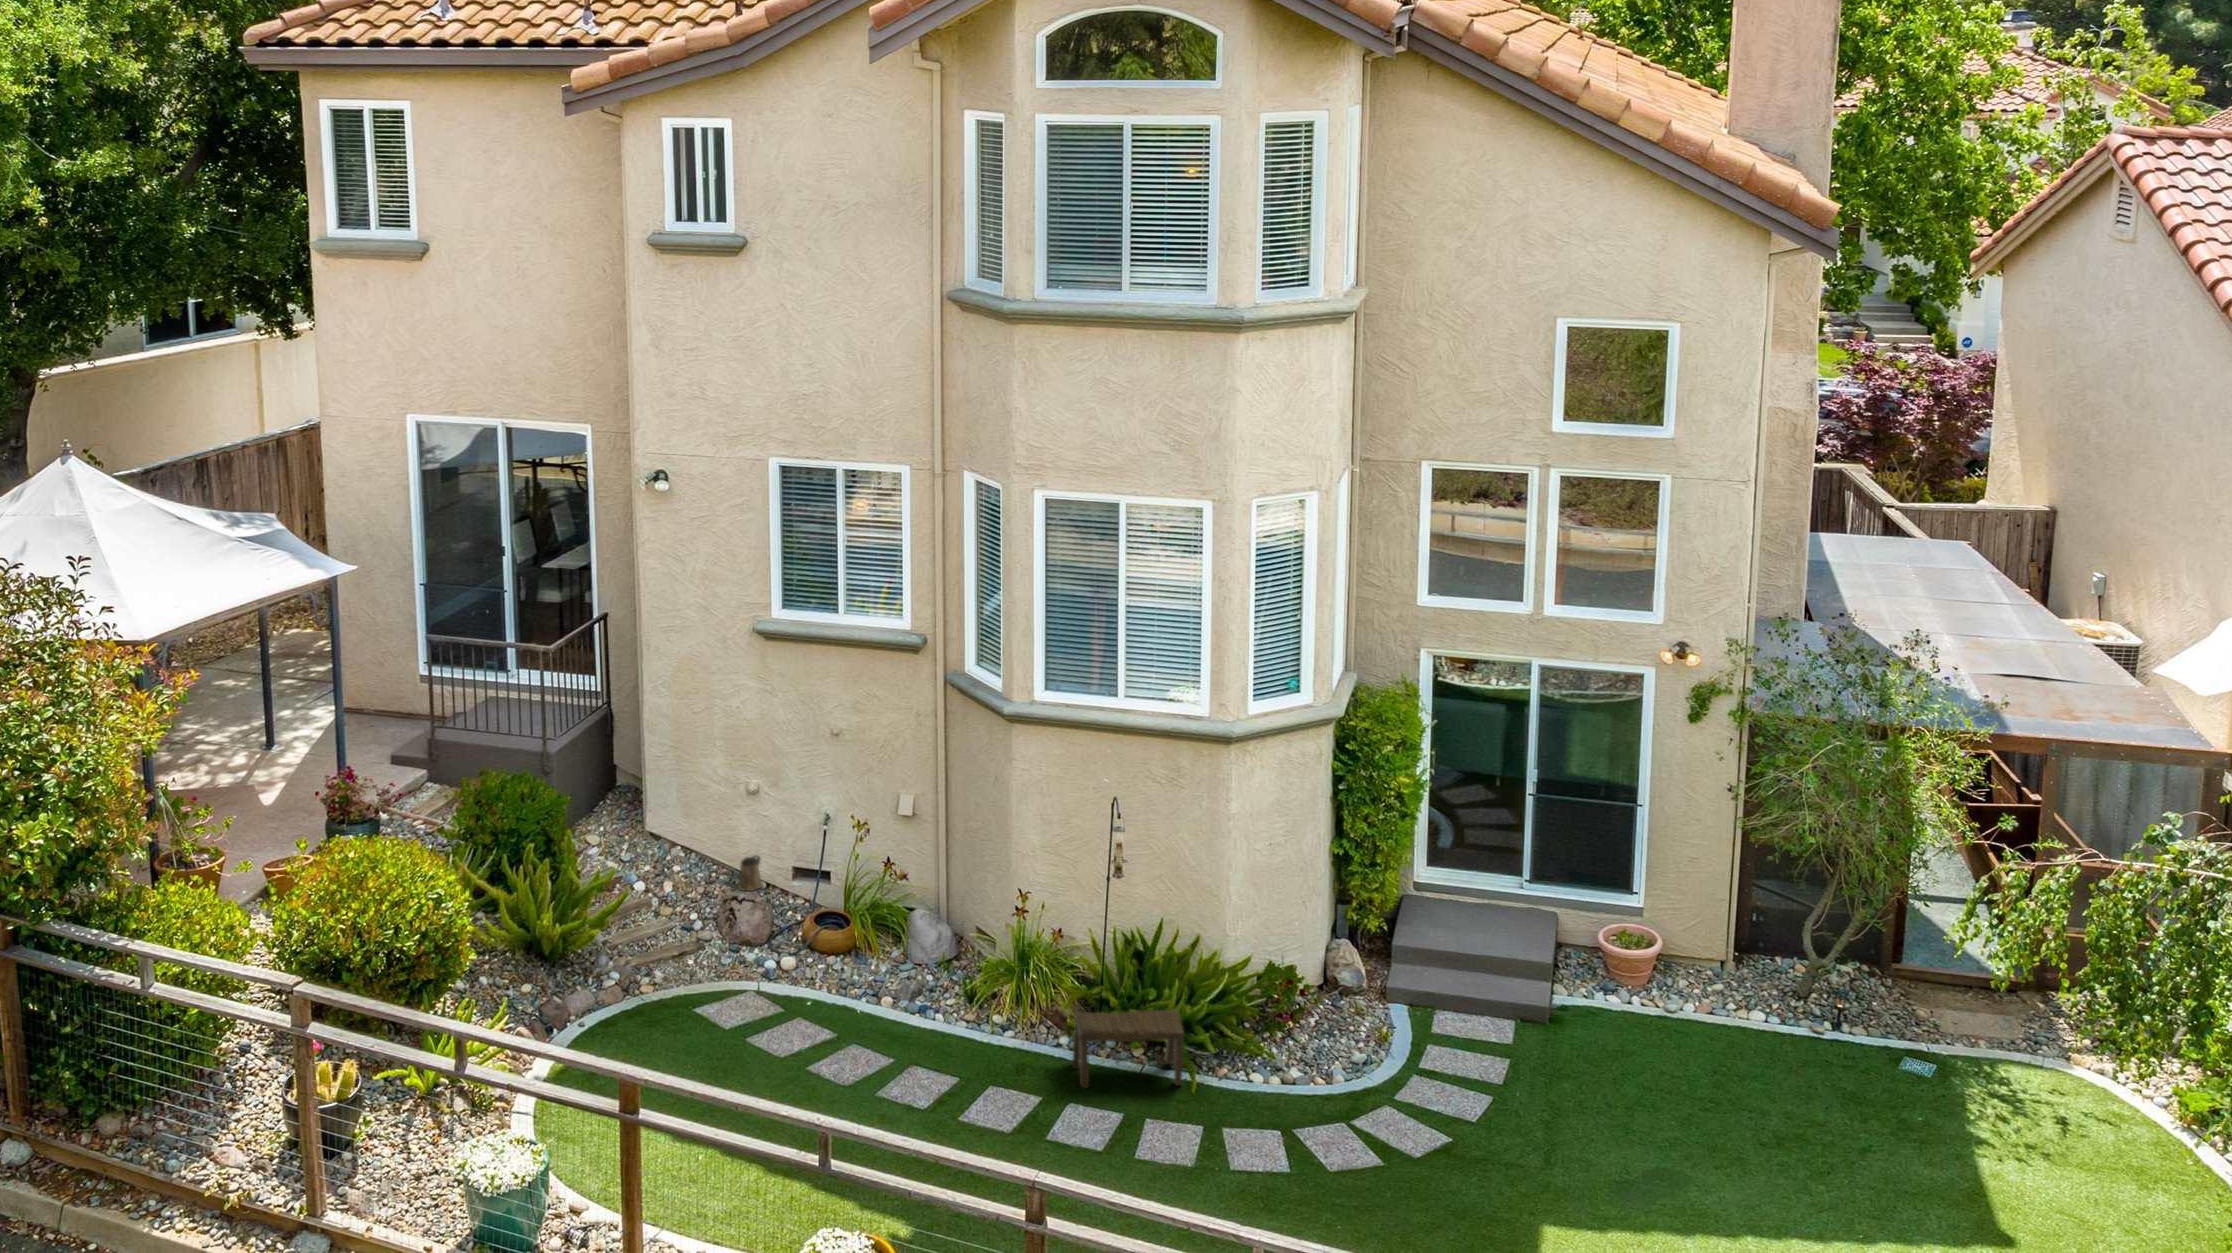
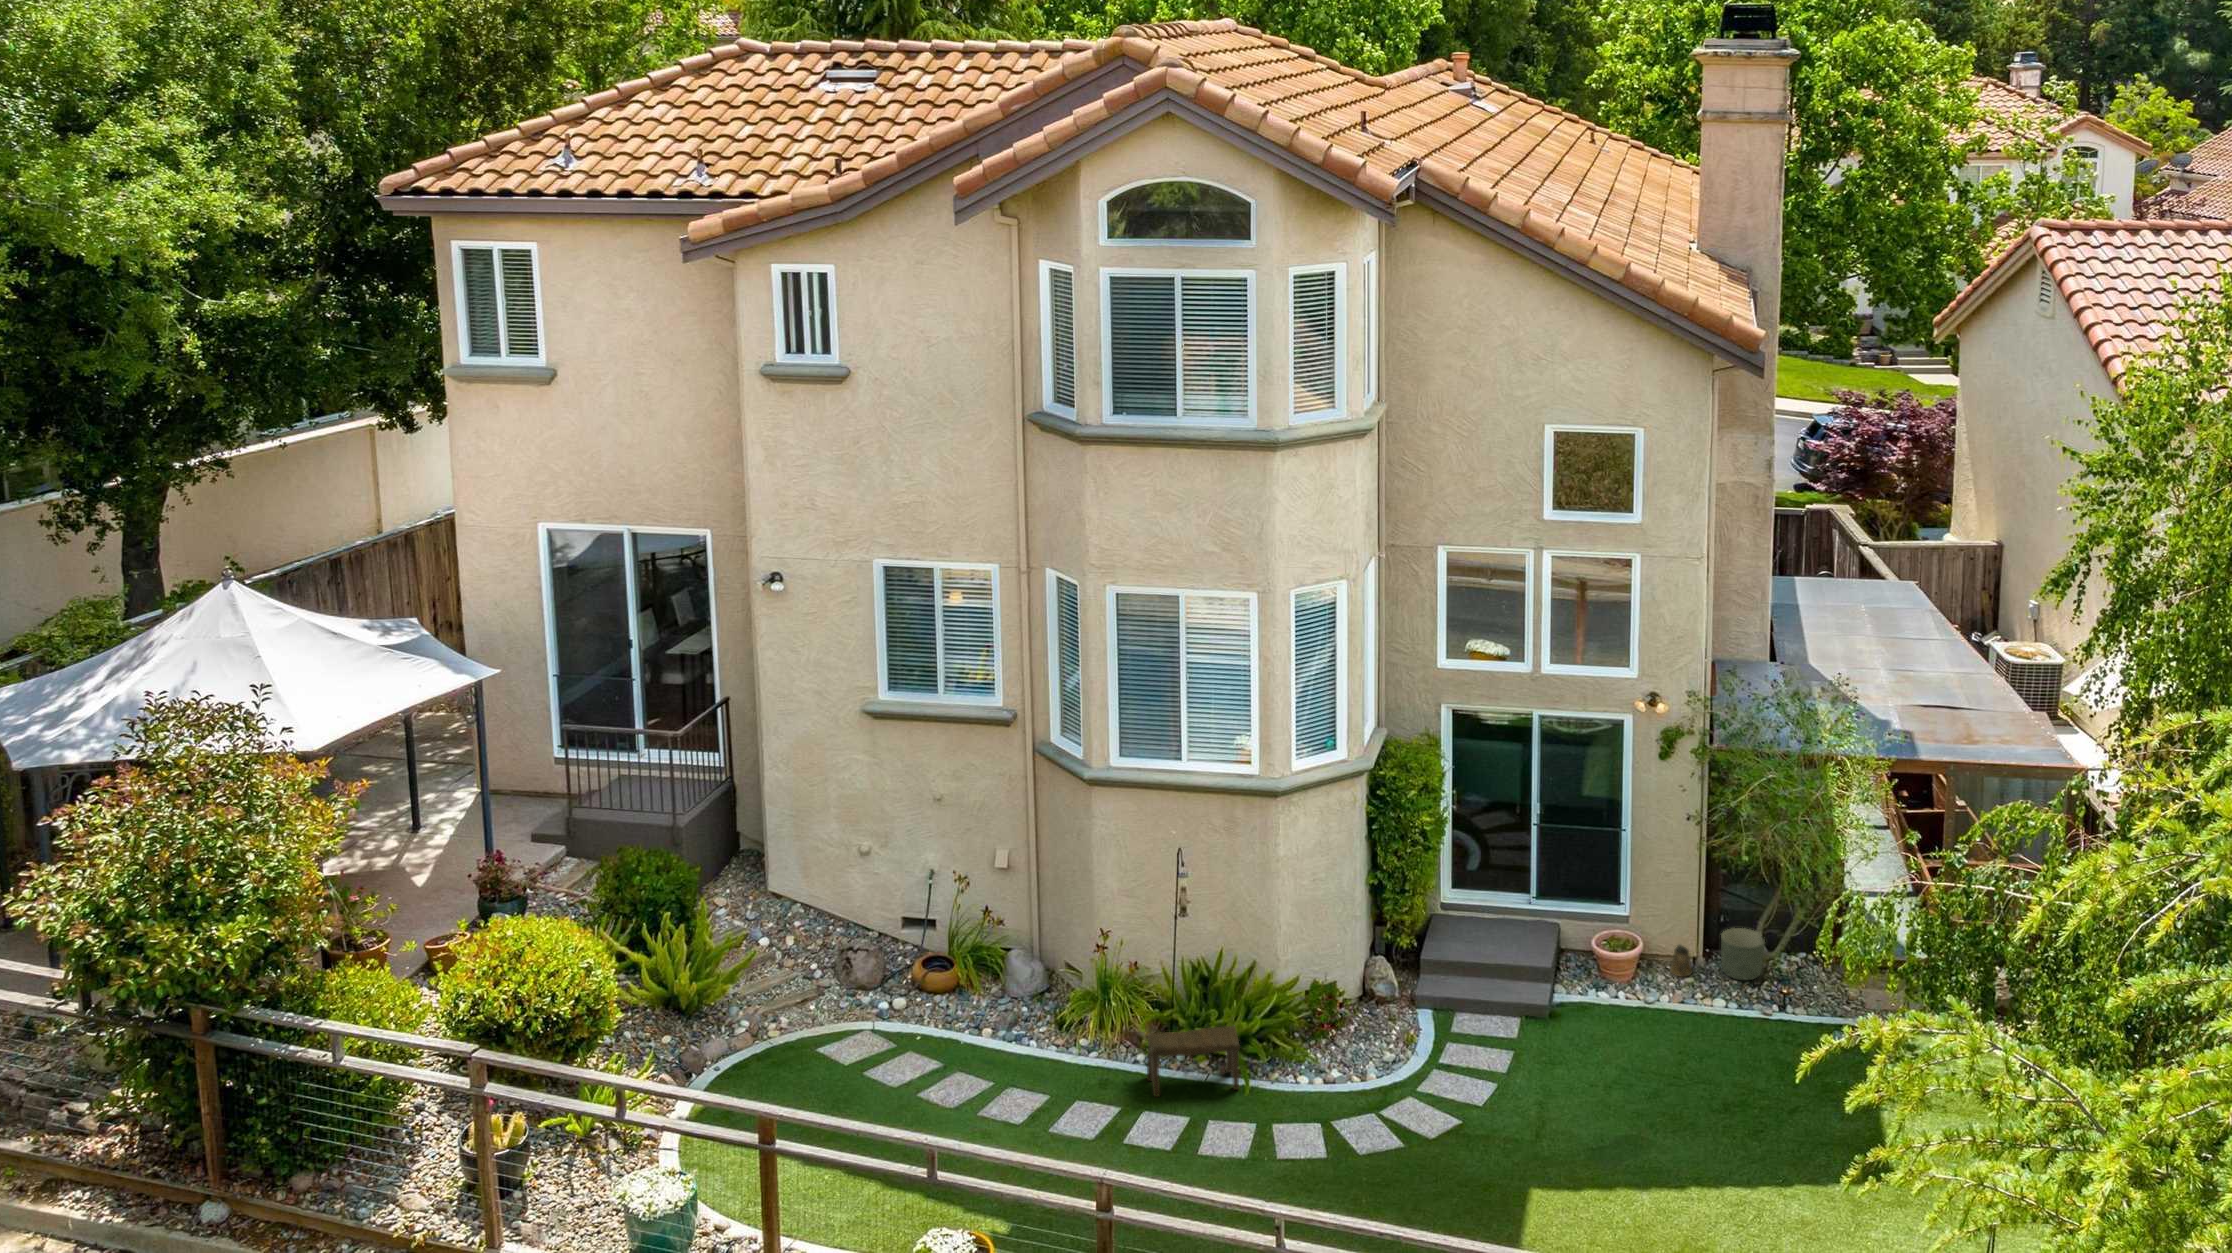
watering can: present [734,855,763,891] -> present [1670,944,1692,977]
planter: none [1754,930,1811,993] -> present [1721,928,1764,980]

